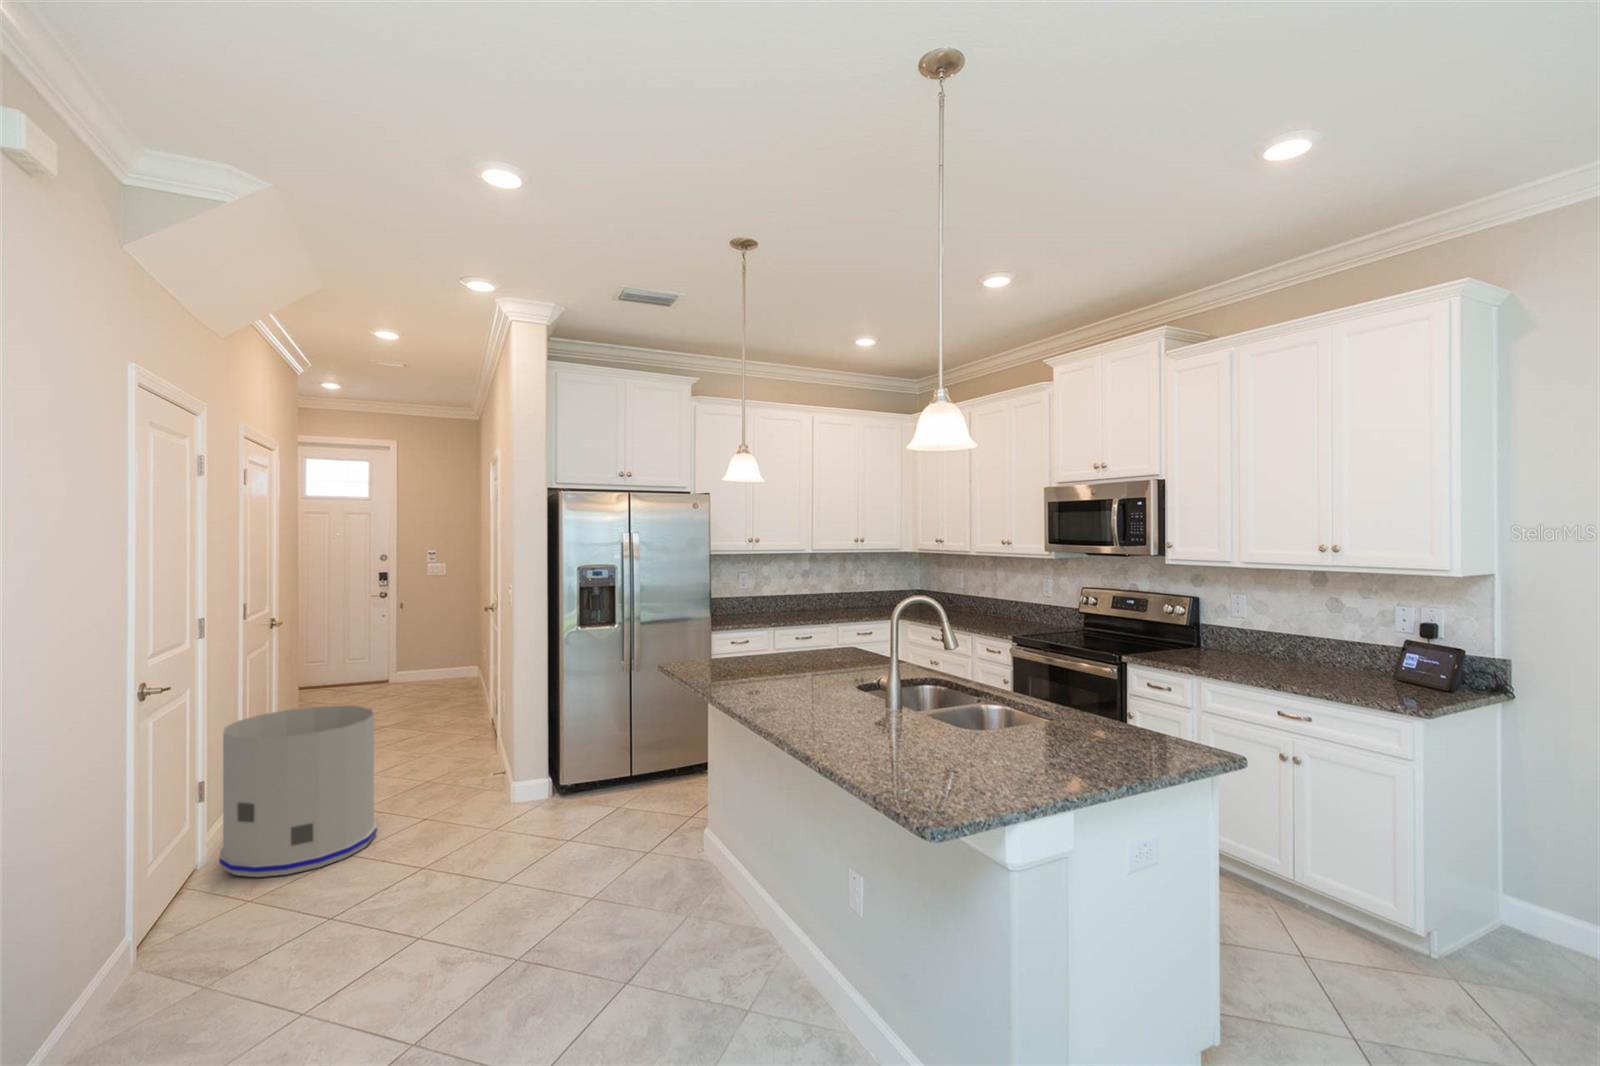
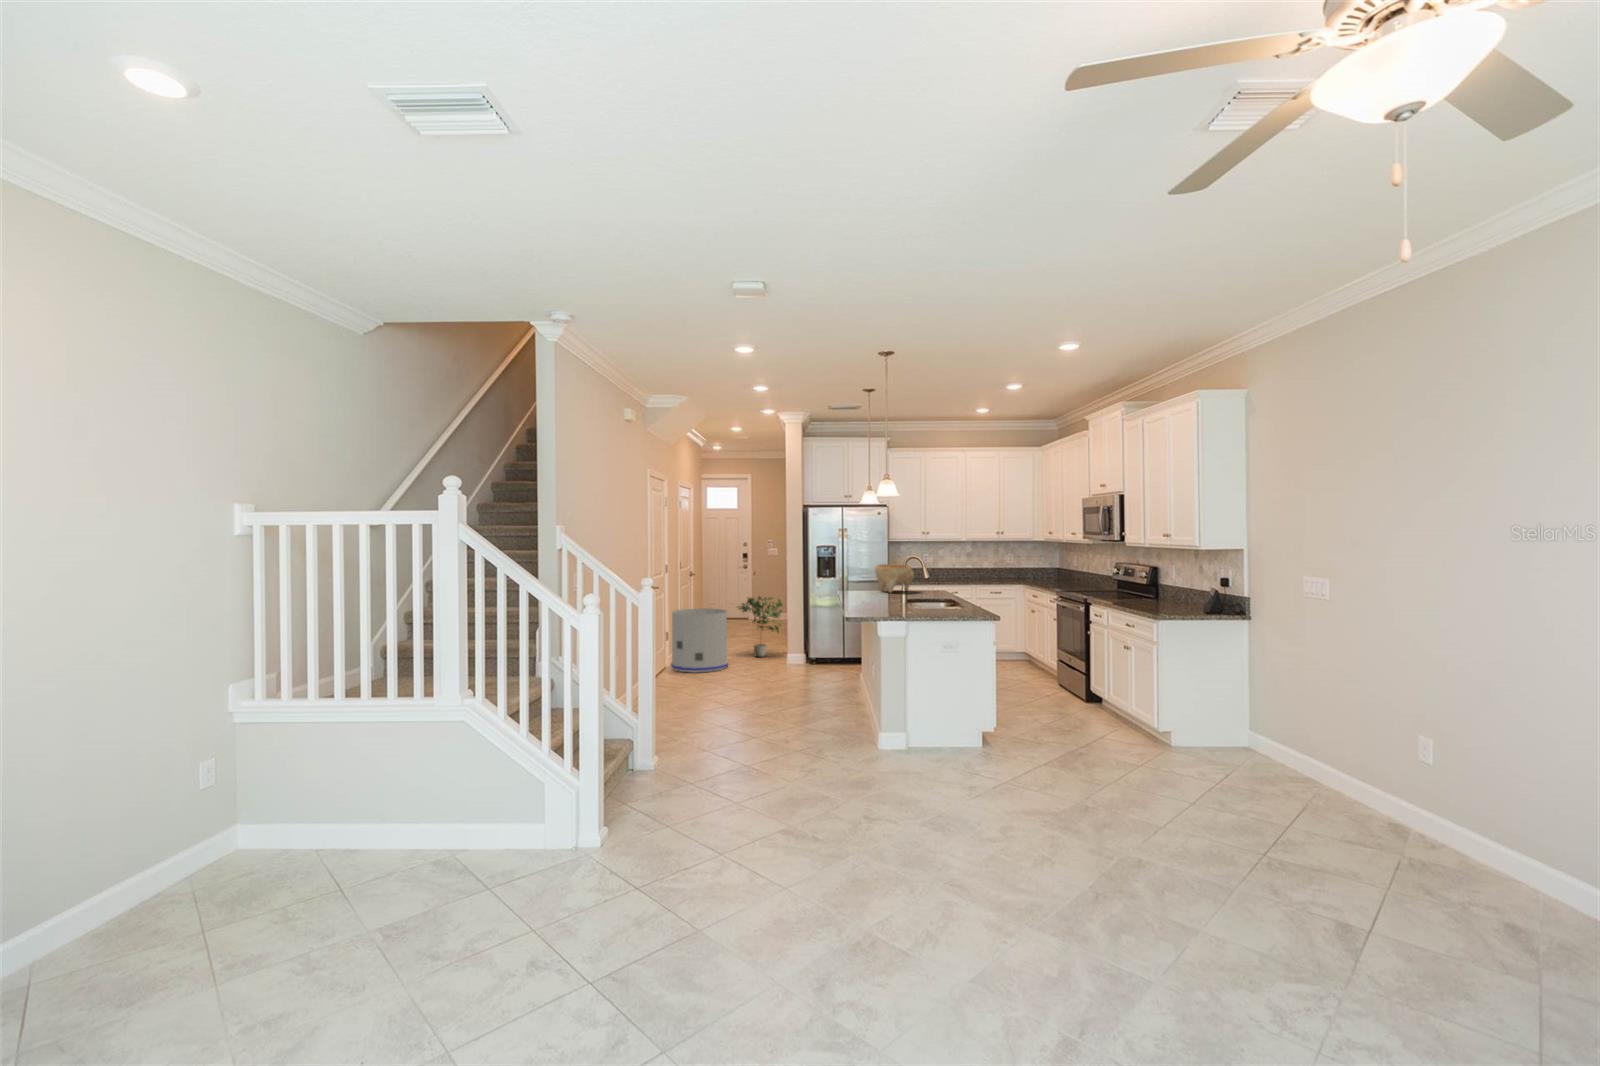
decorative bowl: none [759,608,840,673] -> present [875,564,914,593]
potted plant: none [389,666,498,790] -> present [739,597,783,657]

